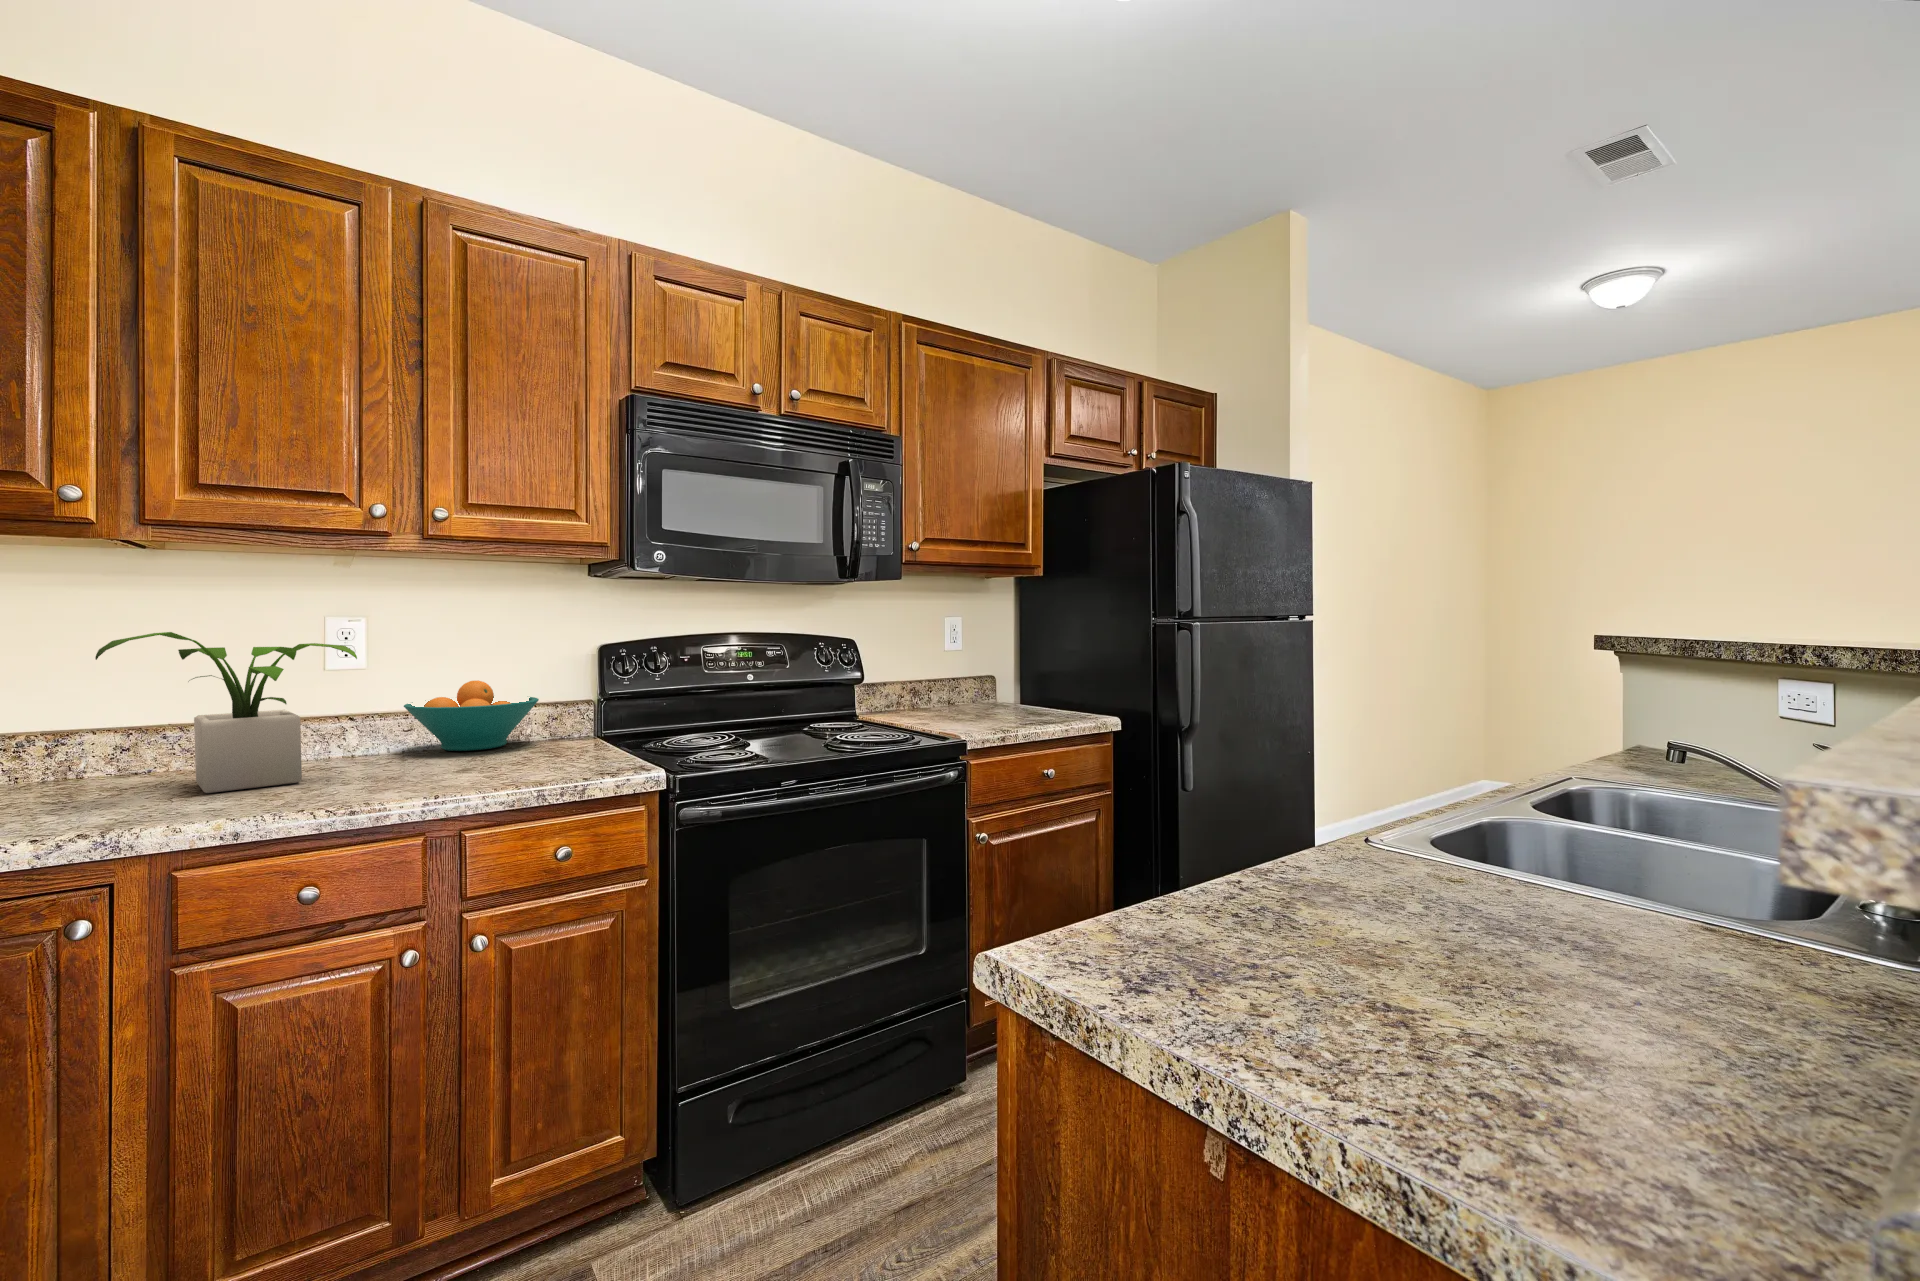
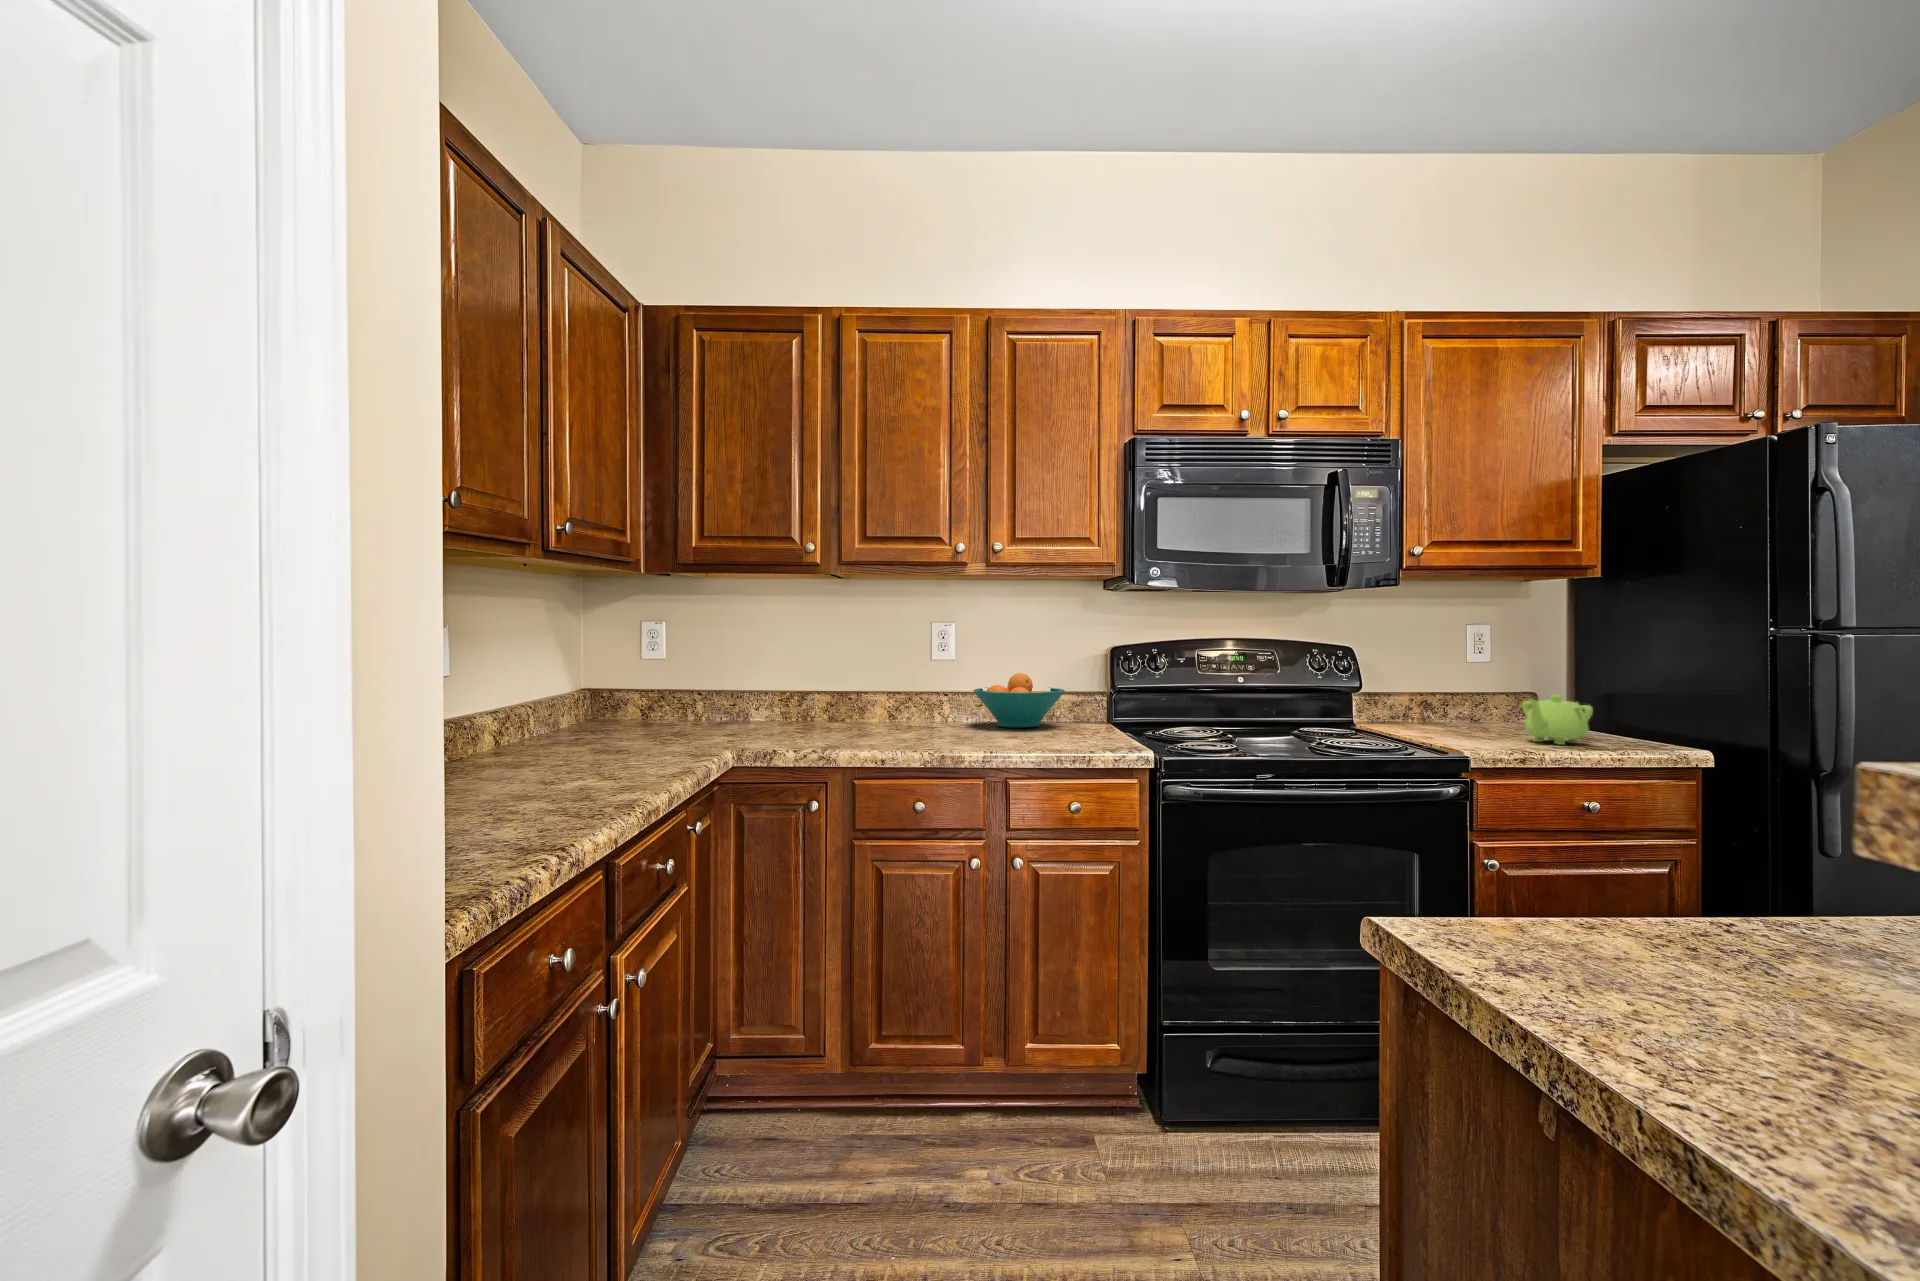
potted plant: present [95,632,357,793] -> none [819,633,947,739]
teapot: none [996,680,1053,723] -> present [1522,695,1593,745]

